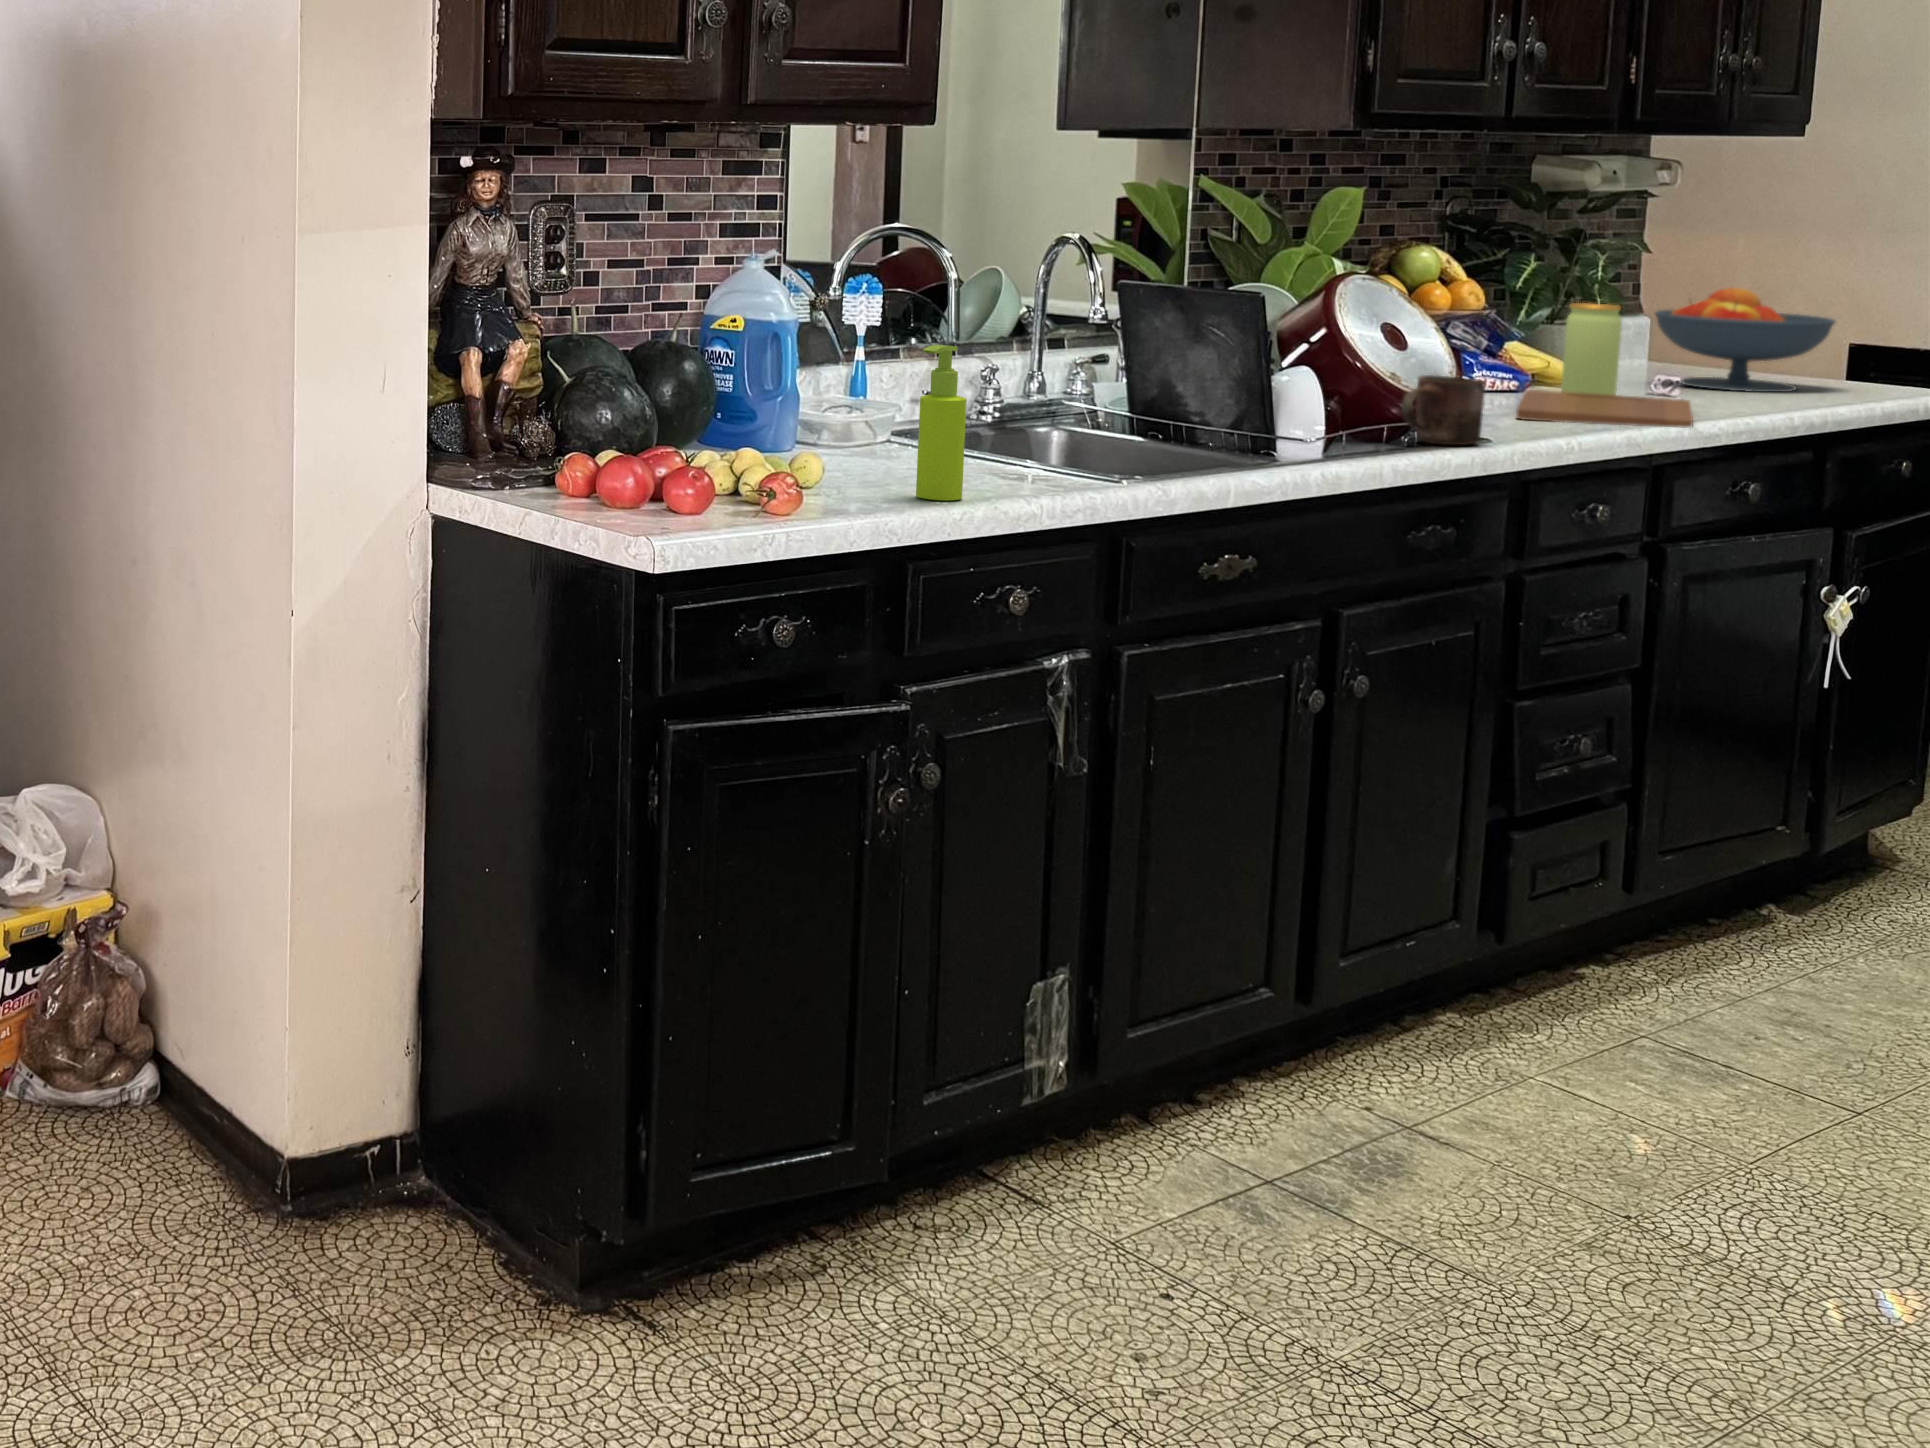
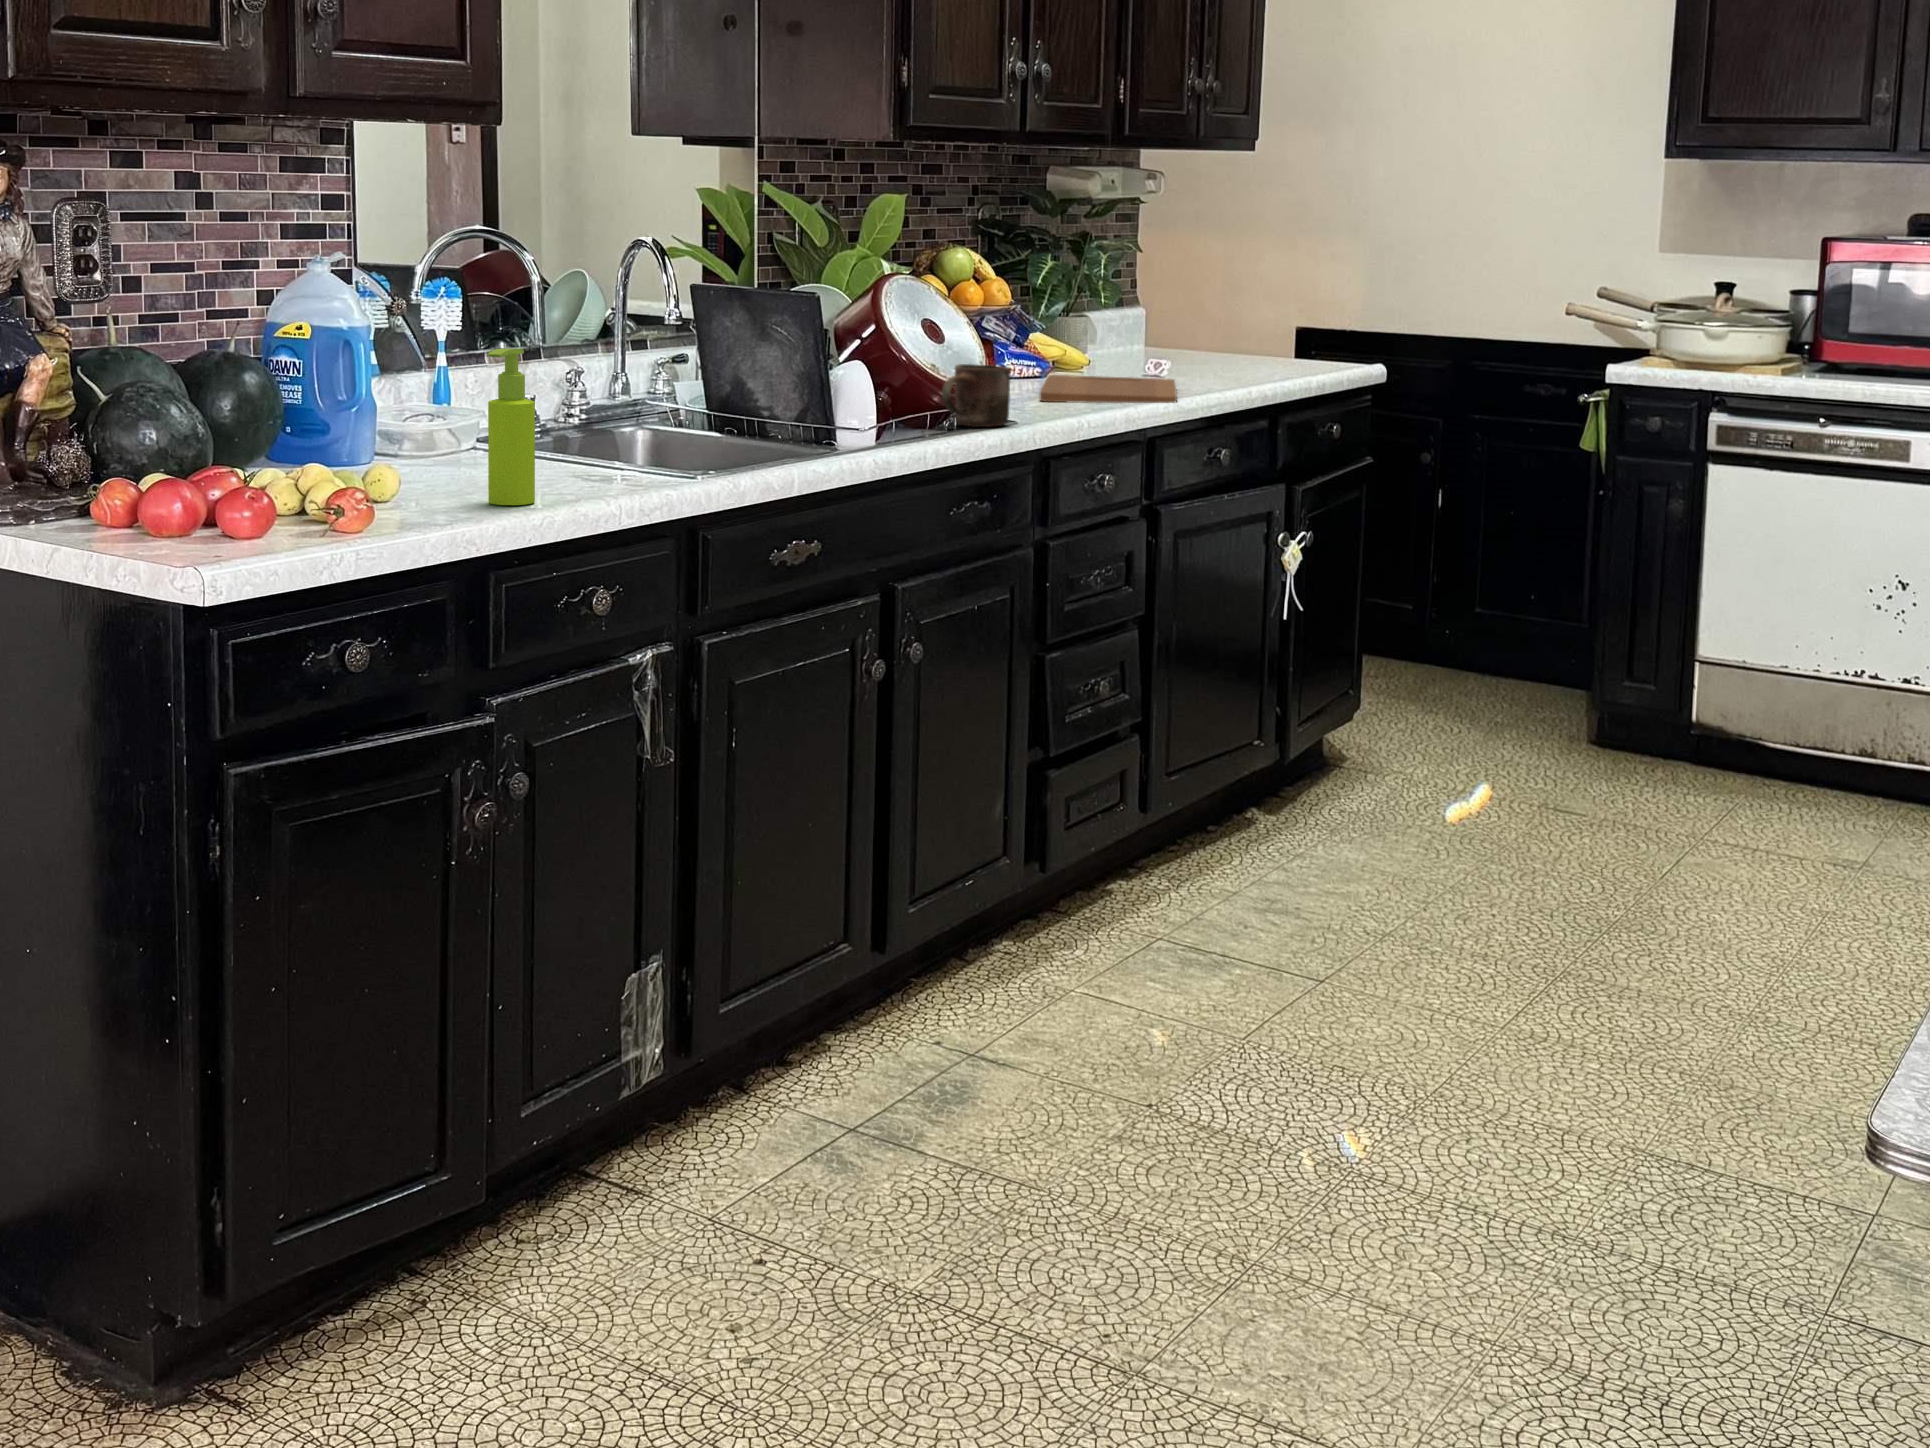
fruit bowl: present [1655,288,1835,392] -> none [1147,281,1281,370]
jar: present [1561,303,1622,395] -> none [1076,297,1121,383]

